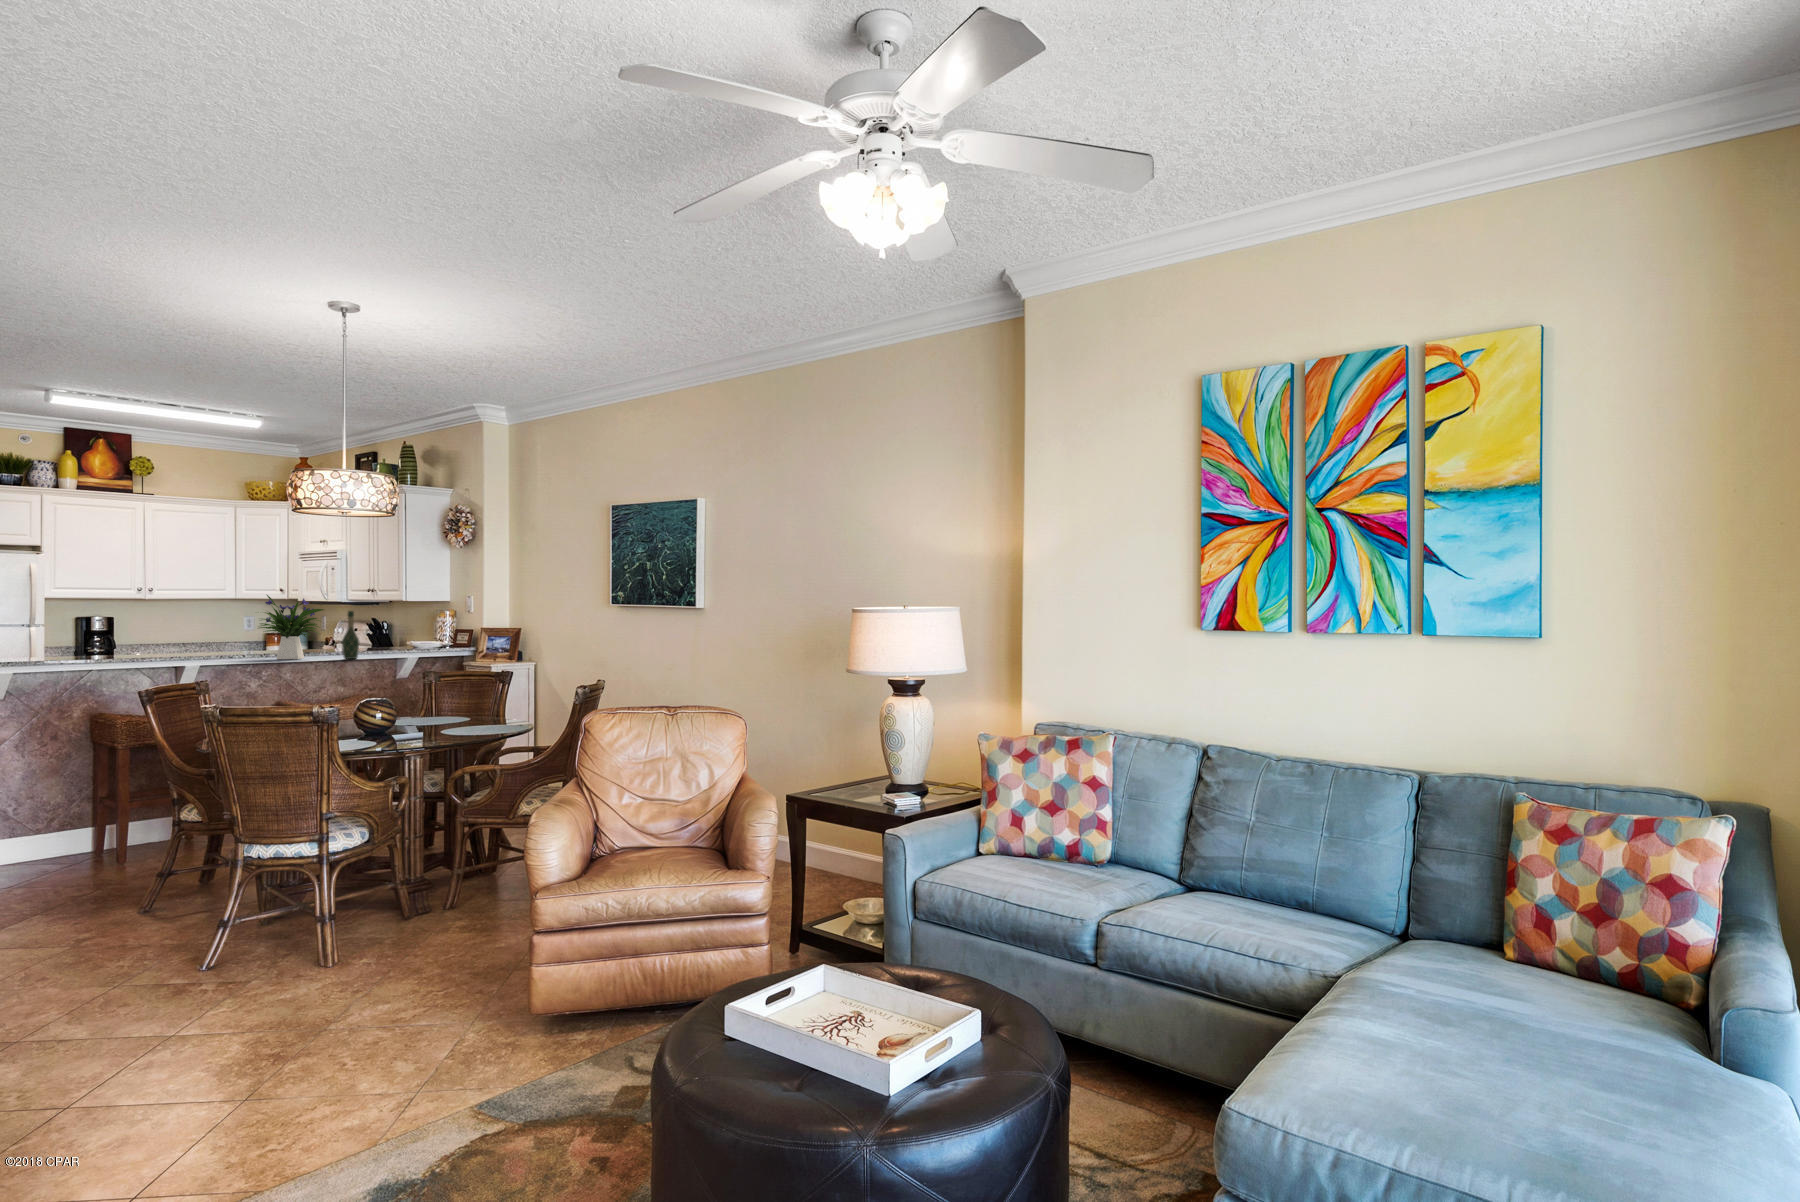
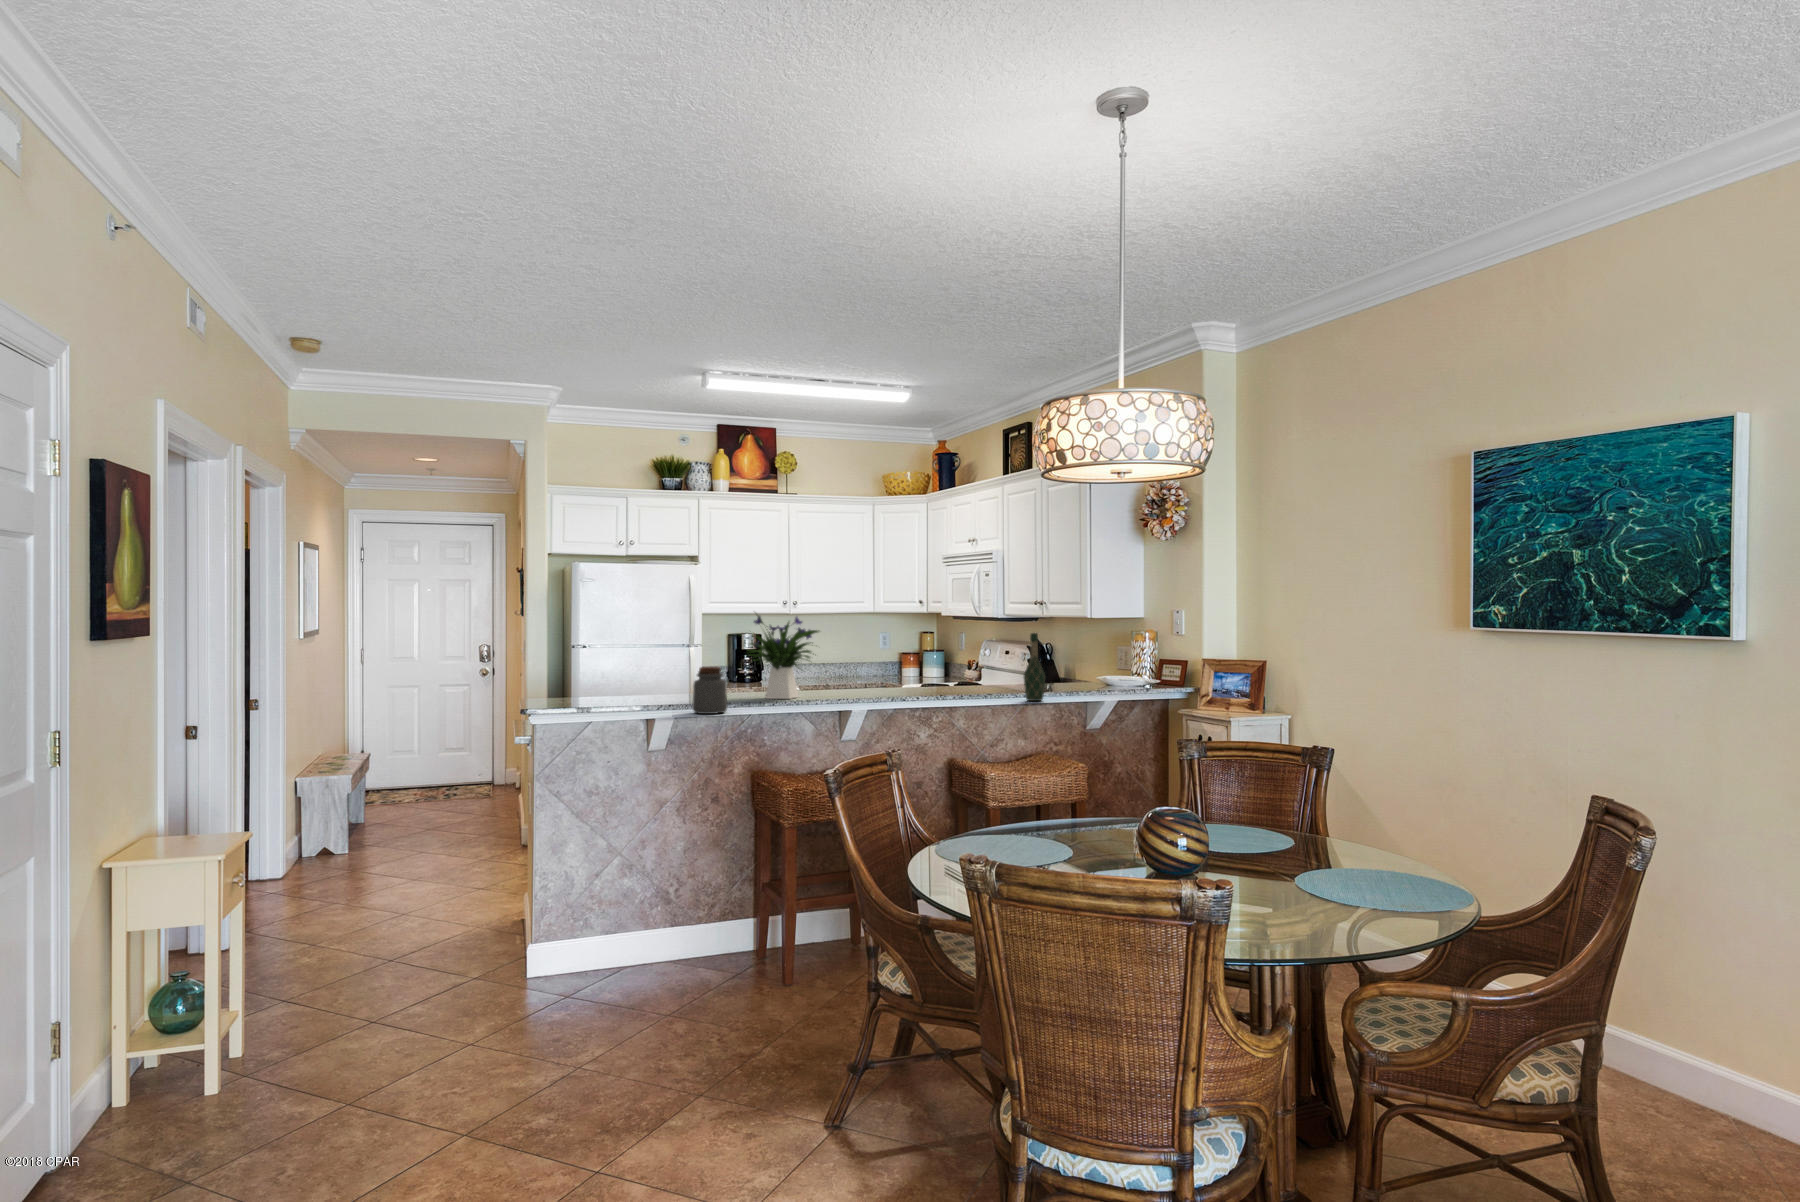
flower arrangement: present [260,595,323,659] -> present [748,615,819,699]
jar: none [34,635,69,670] -> present [692,667,727,714]

